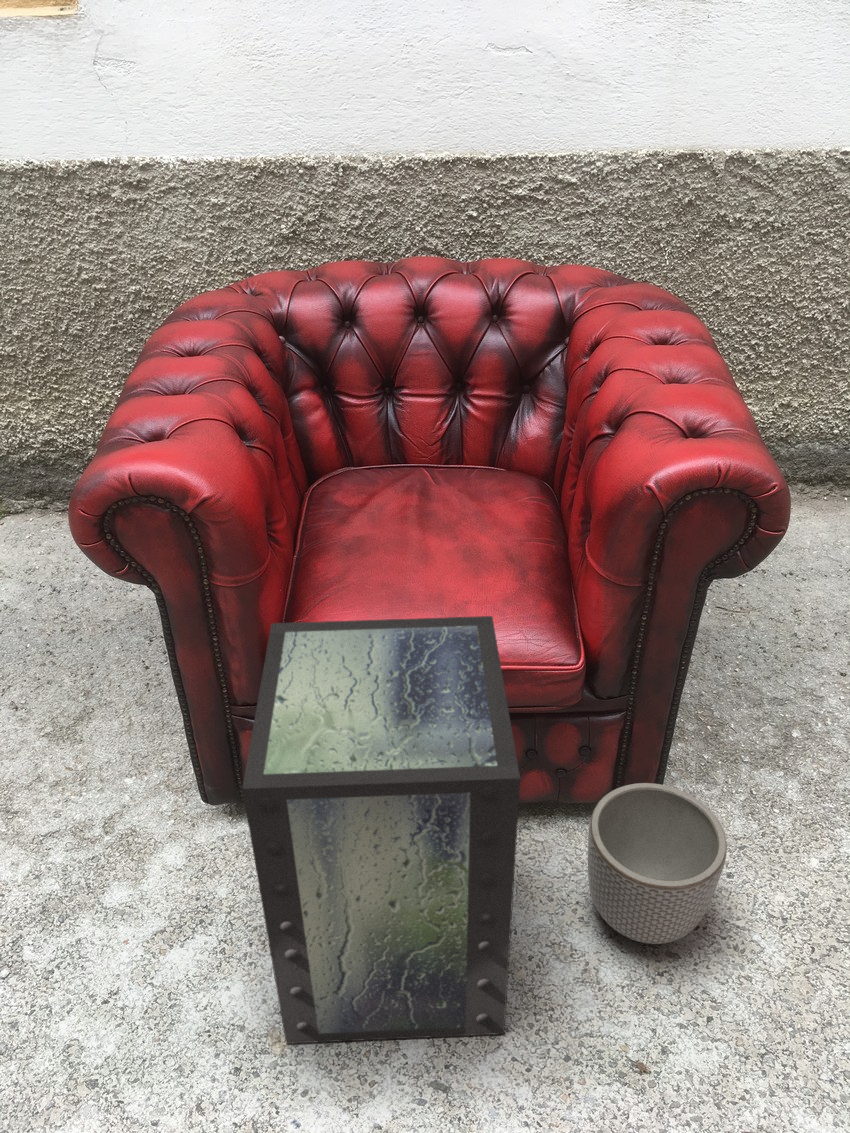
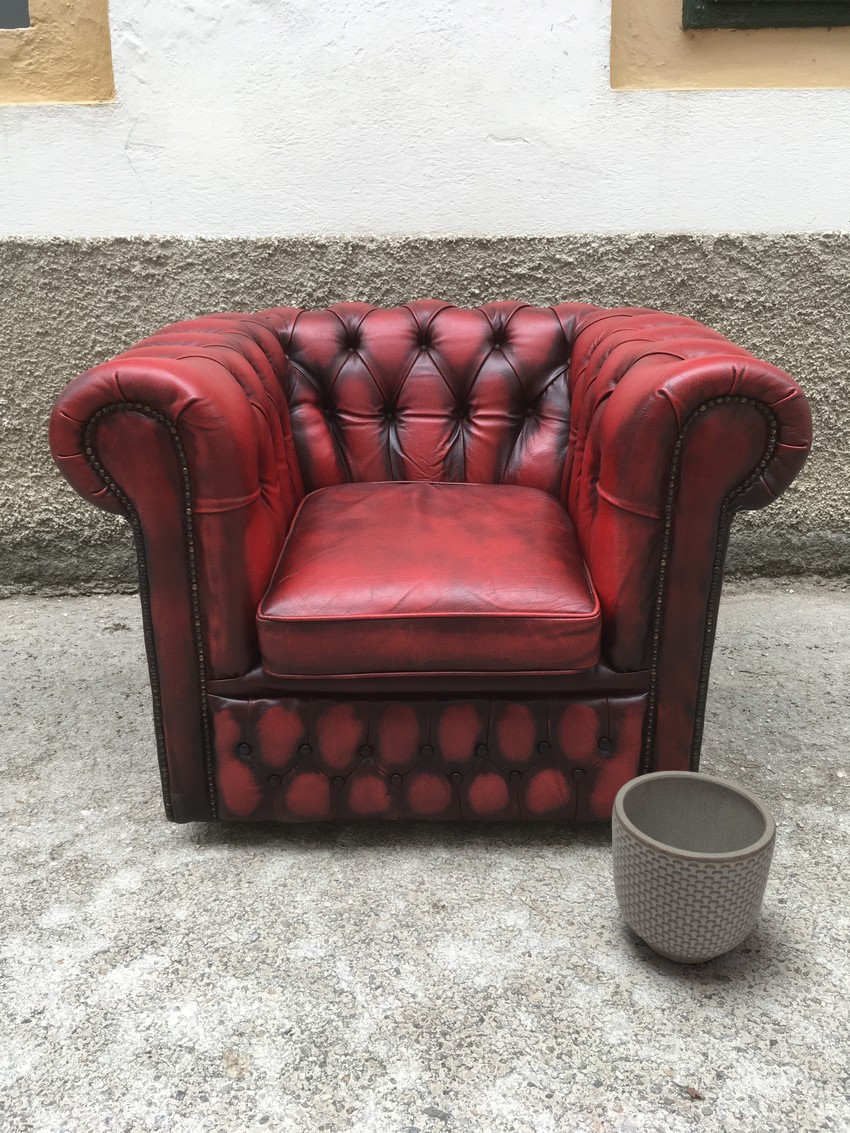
storage box: present [242,616,520,1044] -> none [206,549,530,1065]

